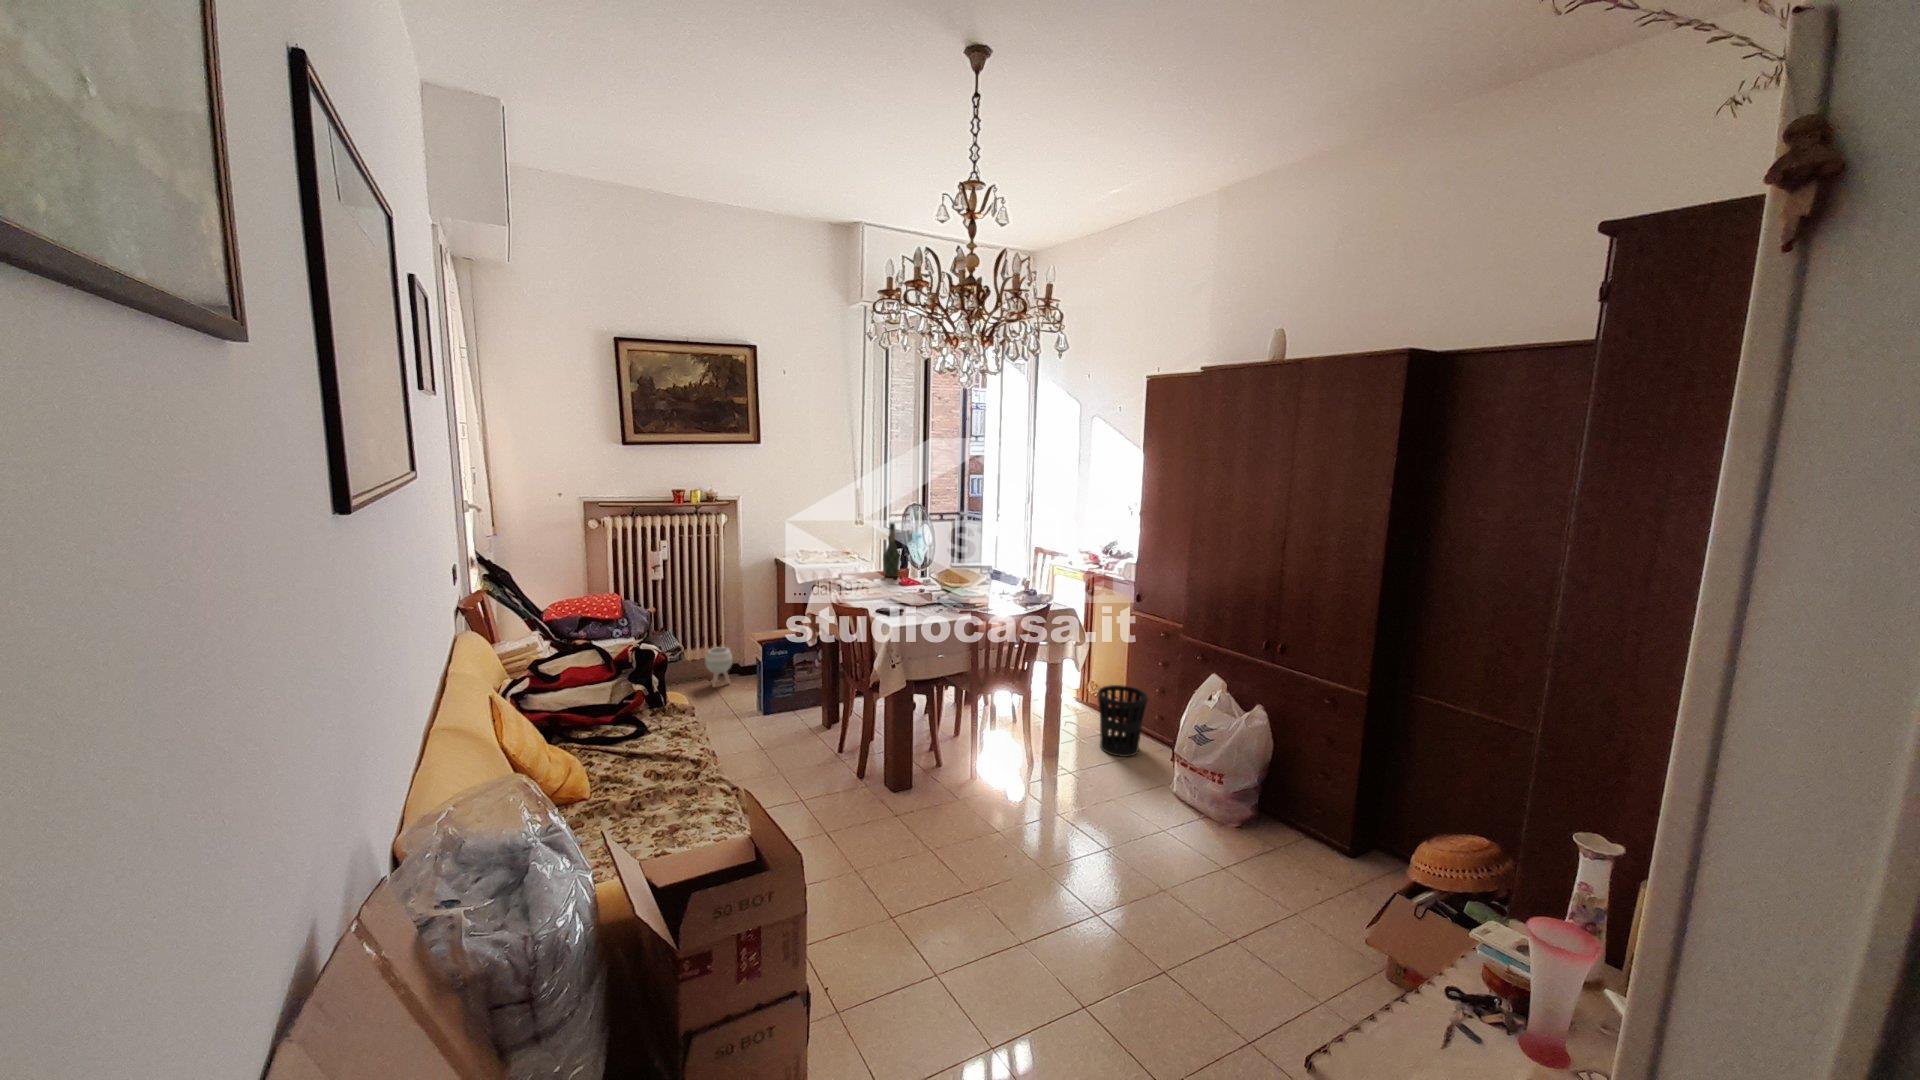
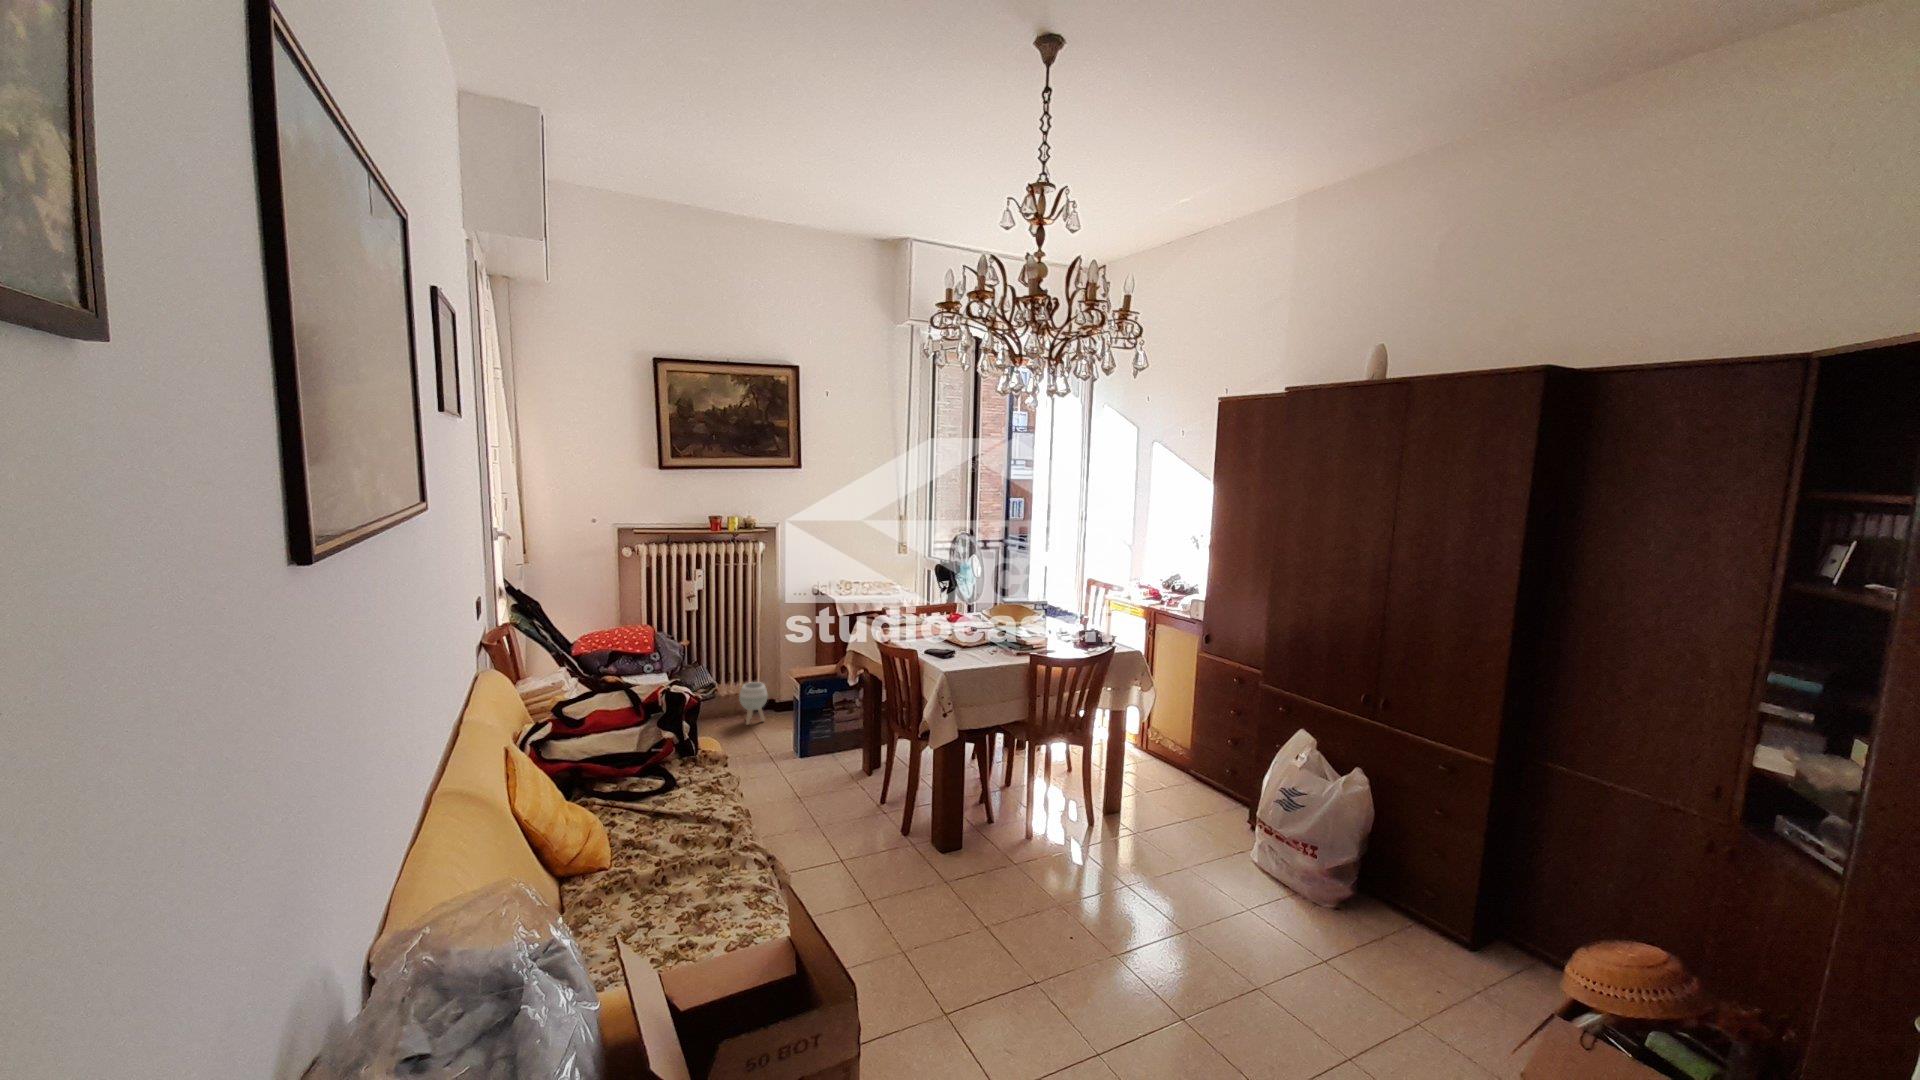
wine bottle: present [883,523,900,577] -> none [930,553,948,612]
wastebasket: present [1098,685,1148,757] -> none [1166,736,1222,817]

